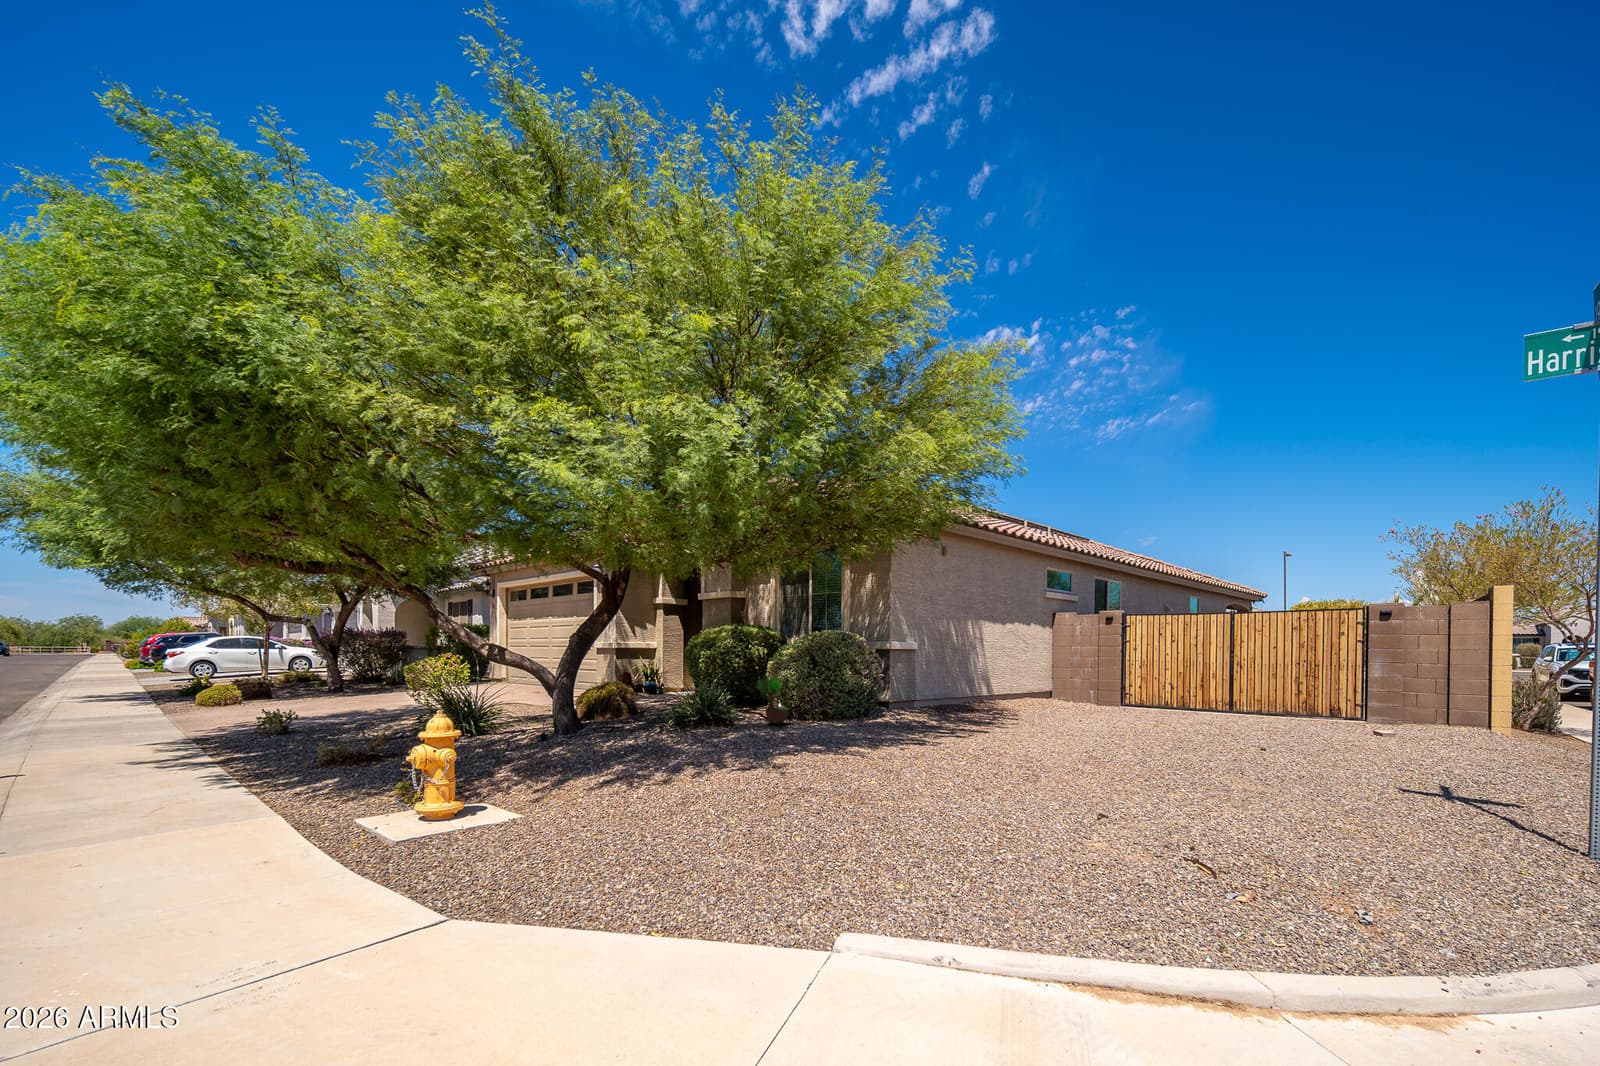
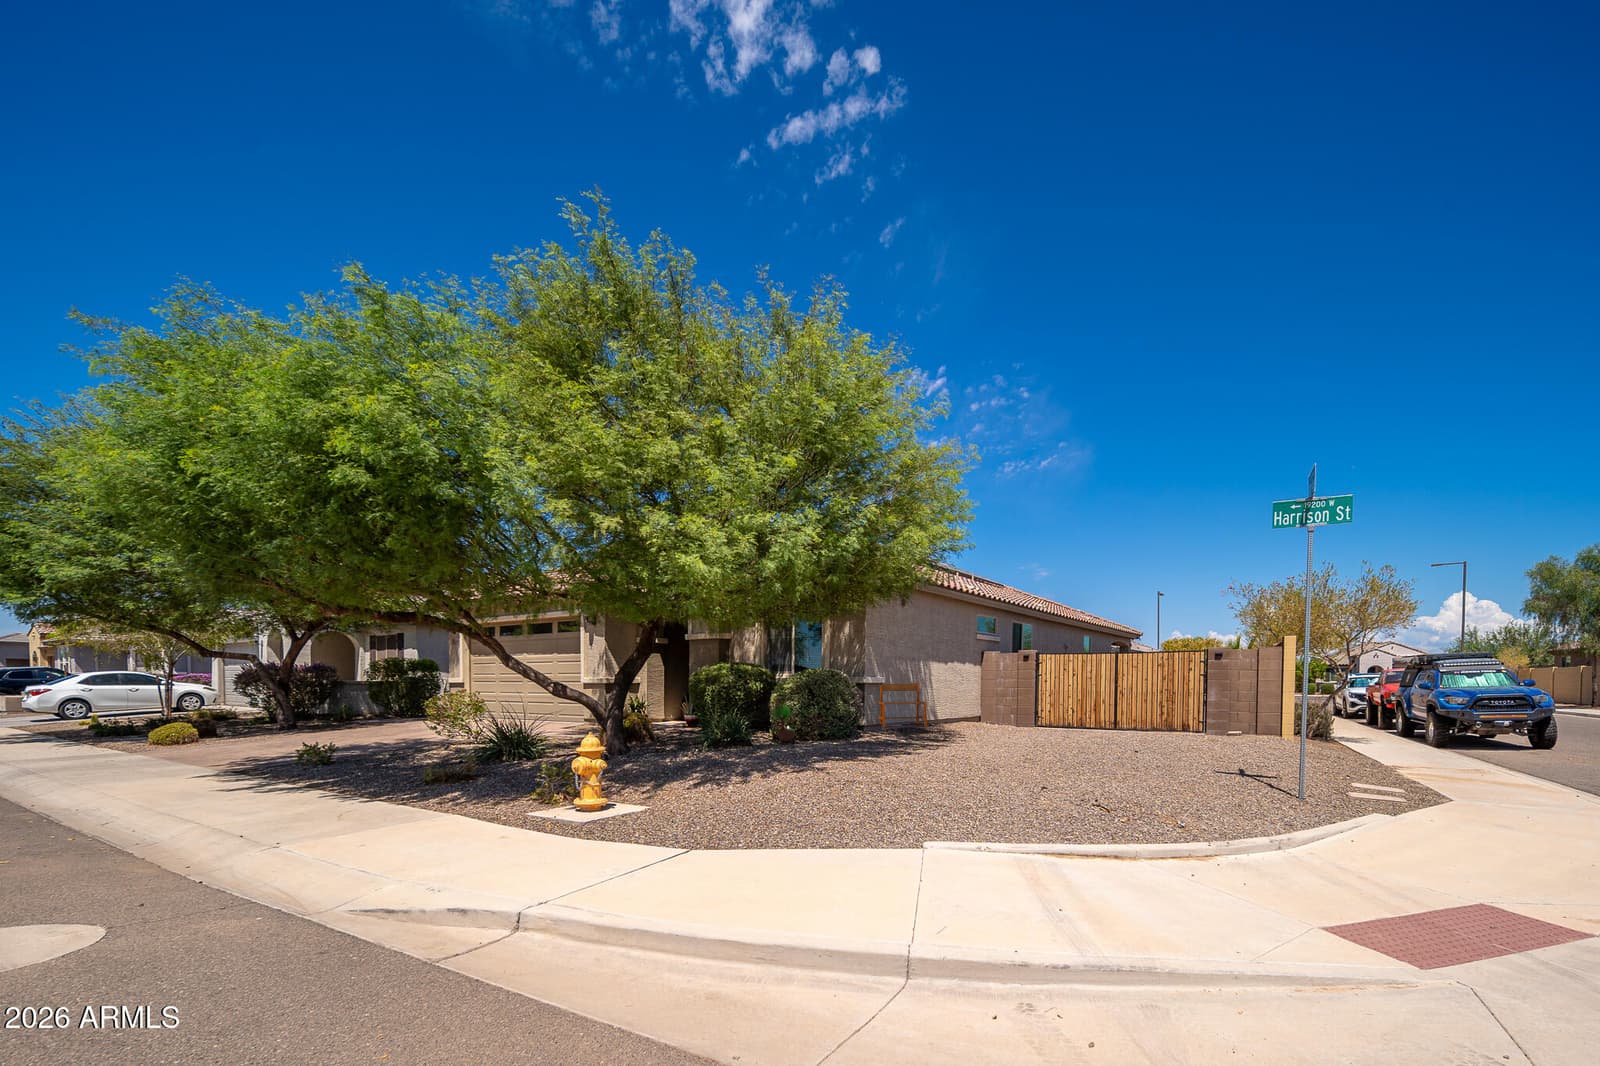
bench: none [913,650,974,705] -> present [878,683,927,727]

